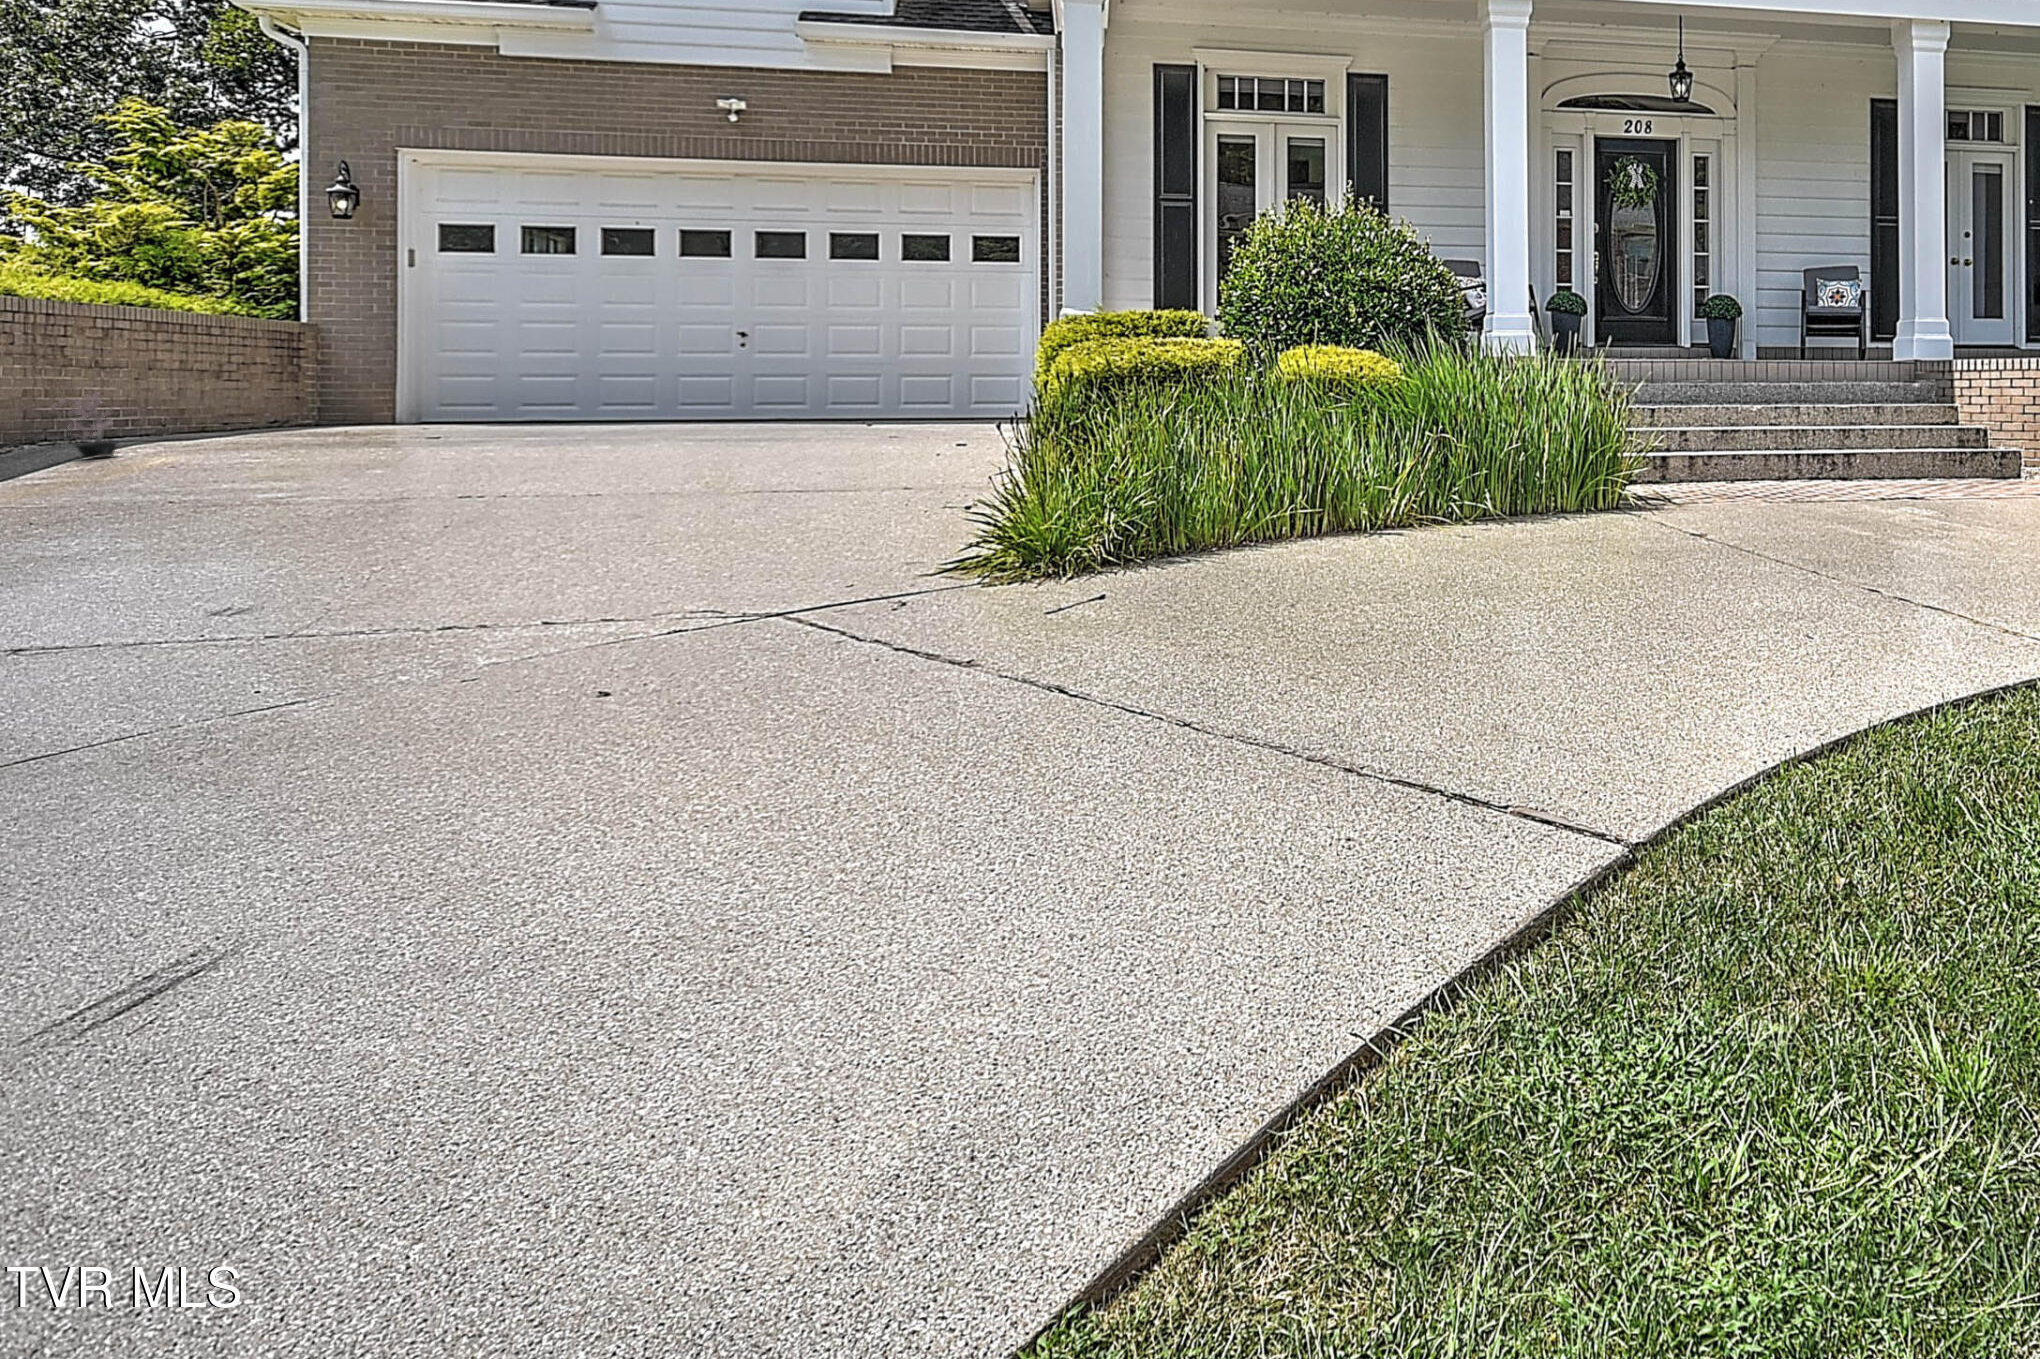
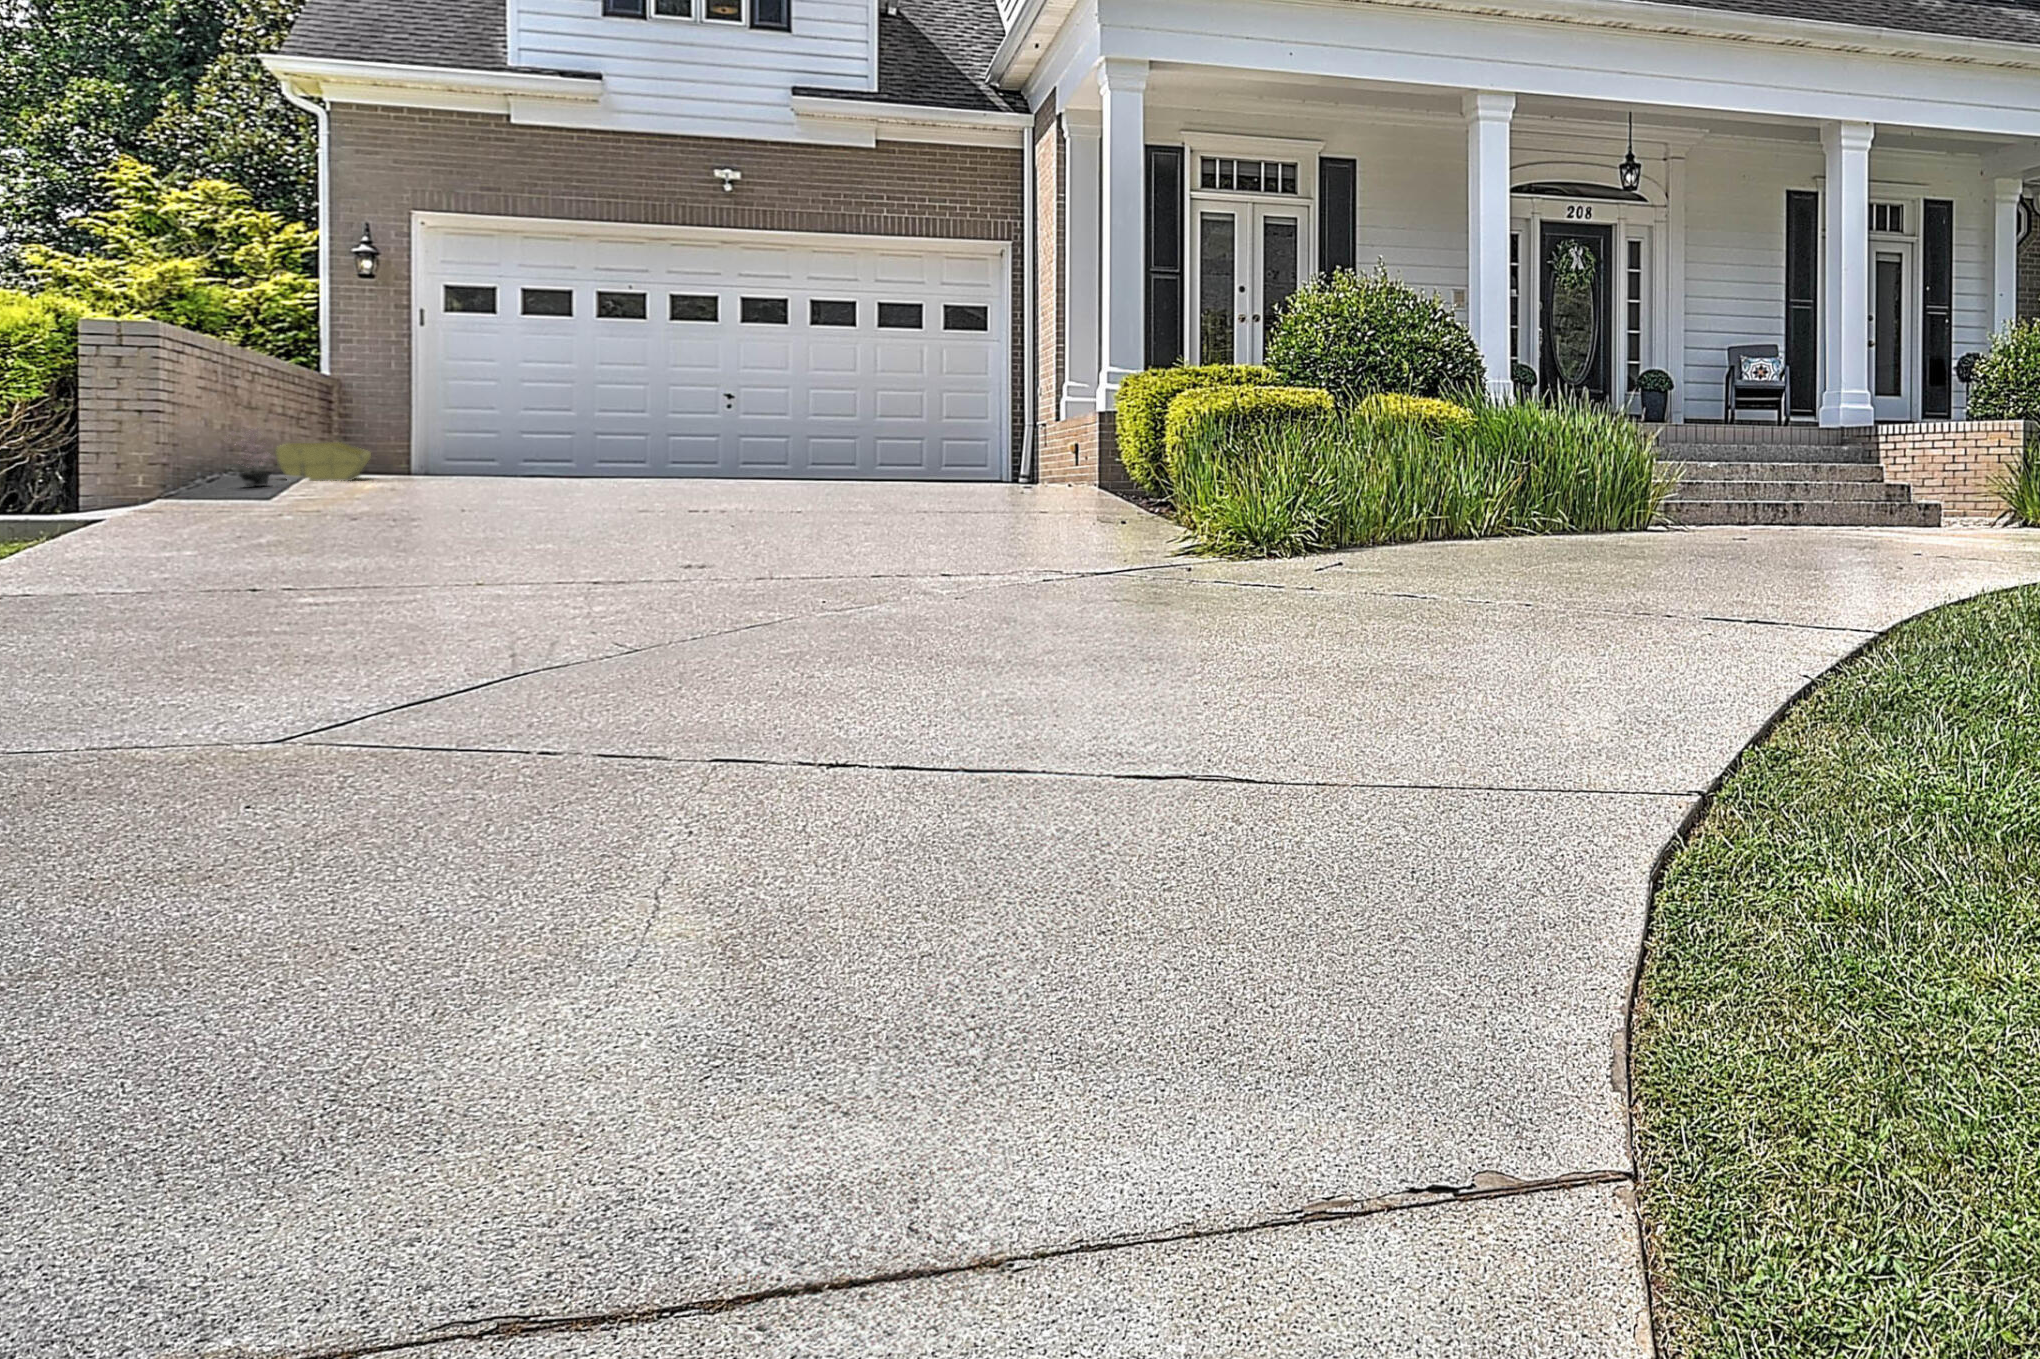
storage bin: none [171,401,291,447] -> present [275,442,371,481]

